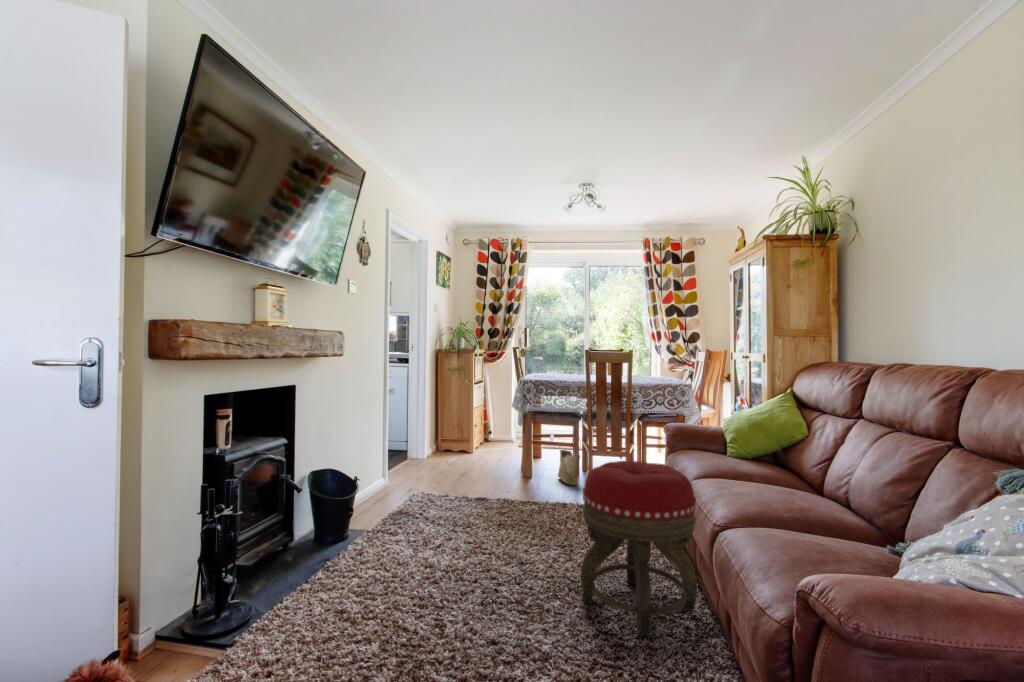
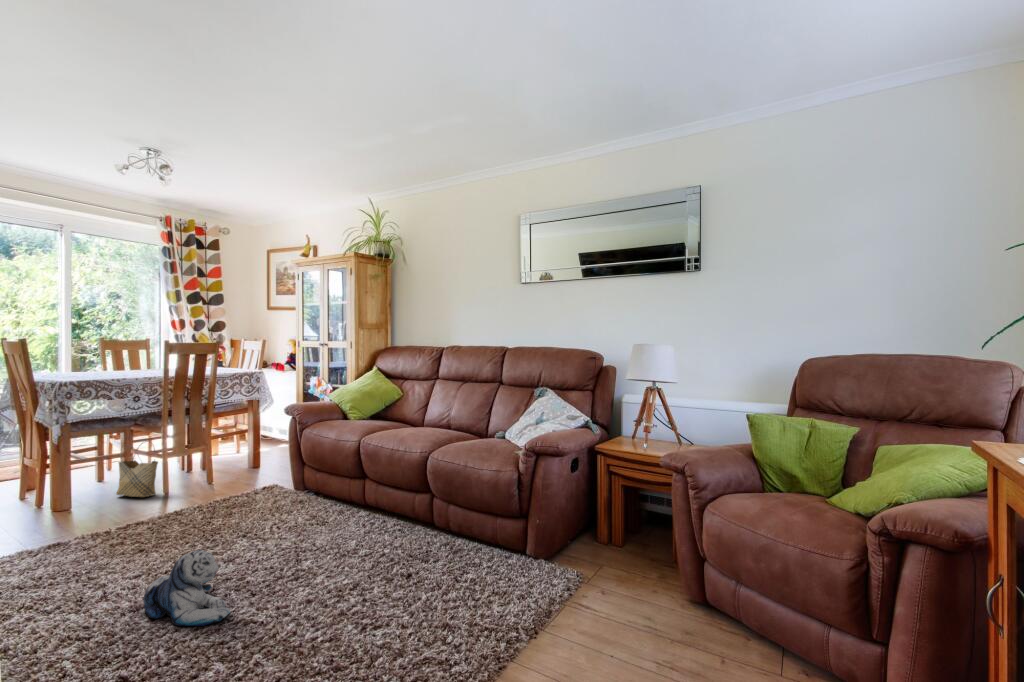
footstool: present [581,461,697,636] -> none [313,427,403,554]
plush toy: none [428,537,480,609] -> present [143,549,230,626]

